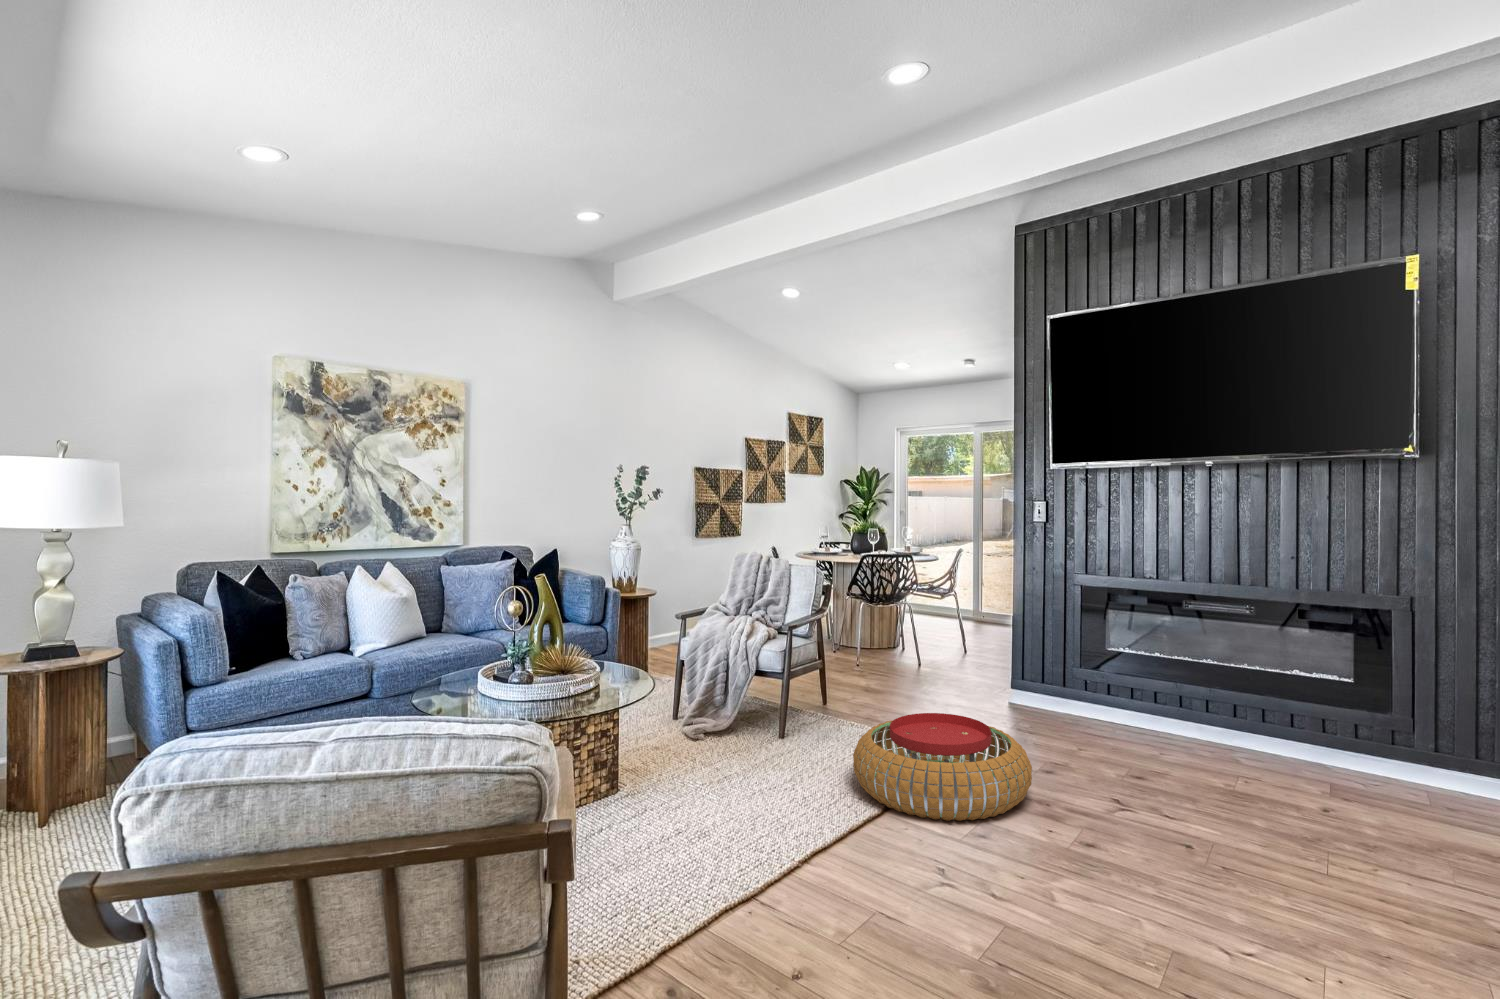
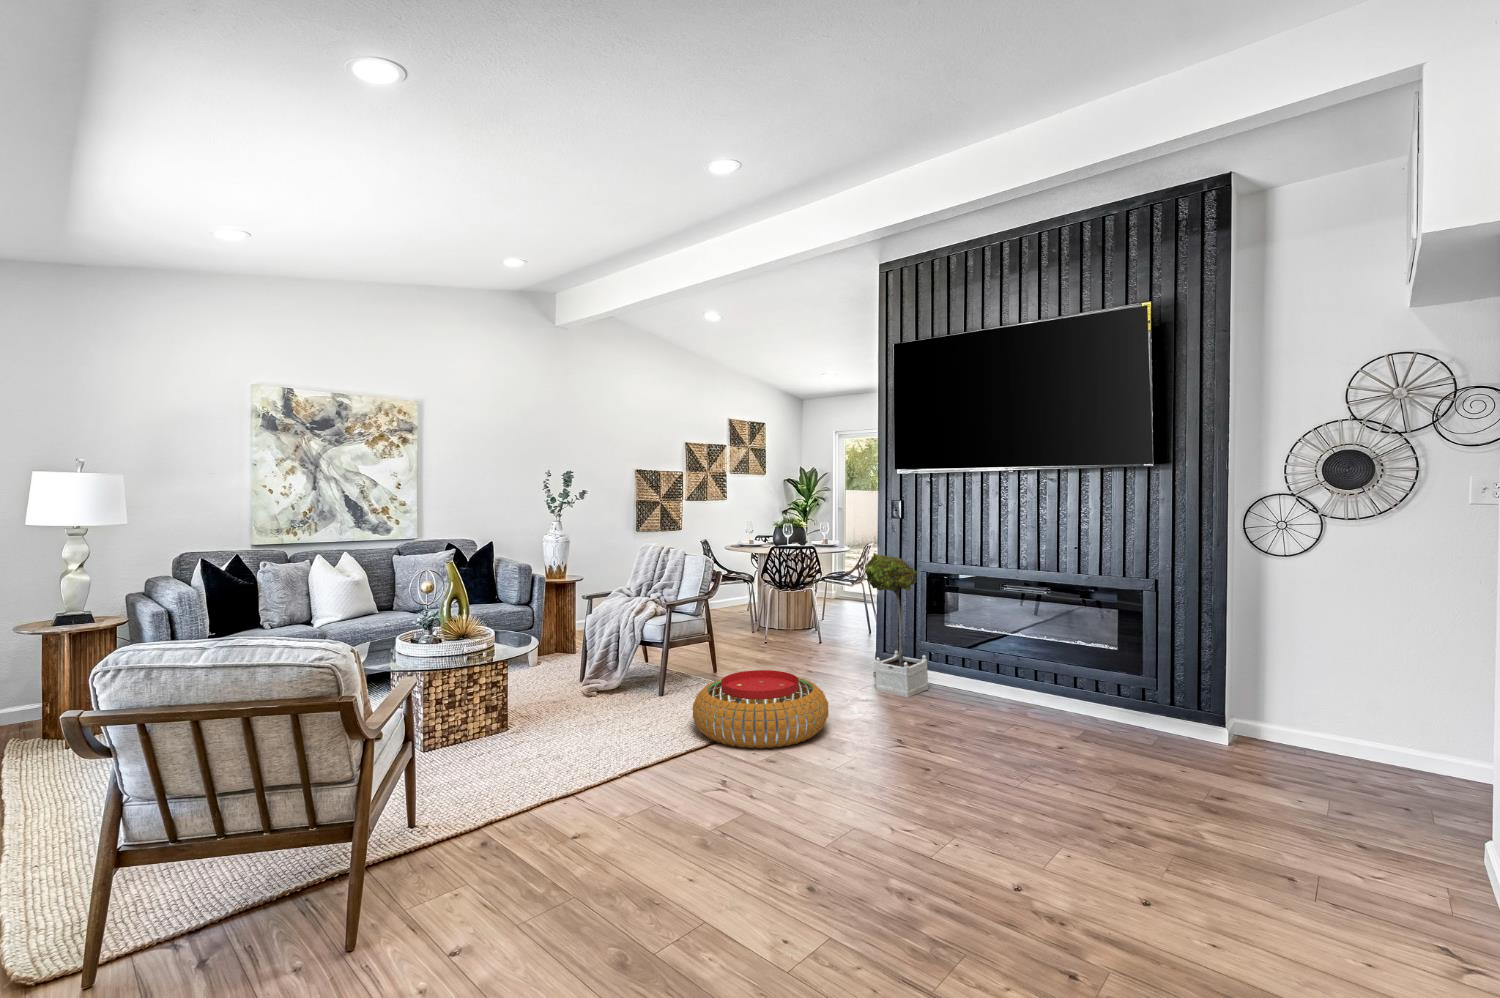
potted tree: none [1025,565,1105,742] -> present [865,553,928,697]

